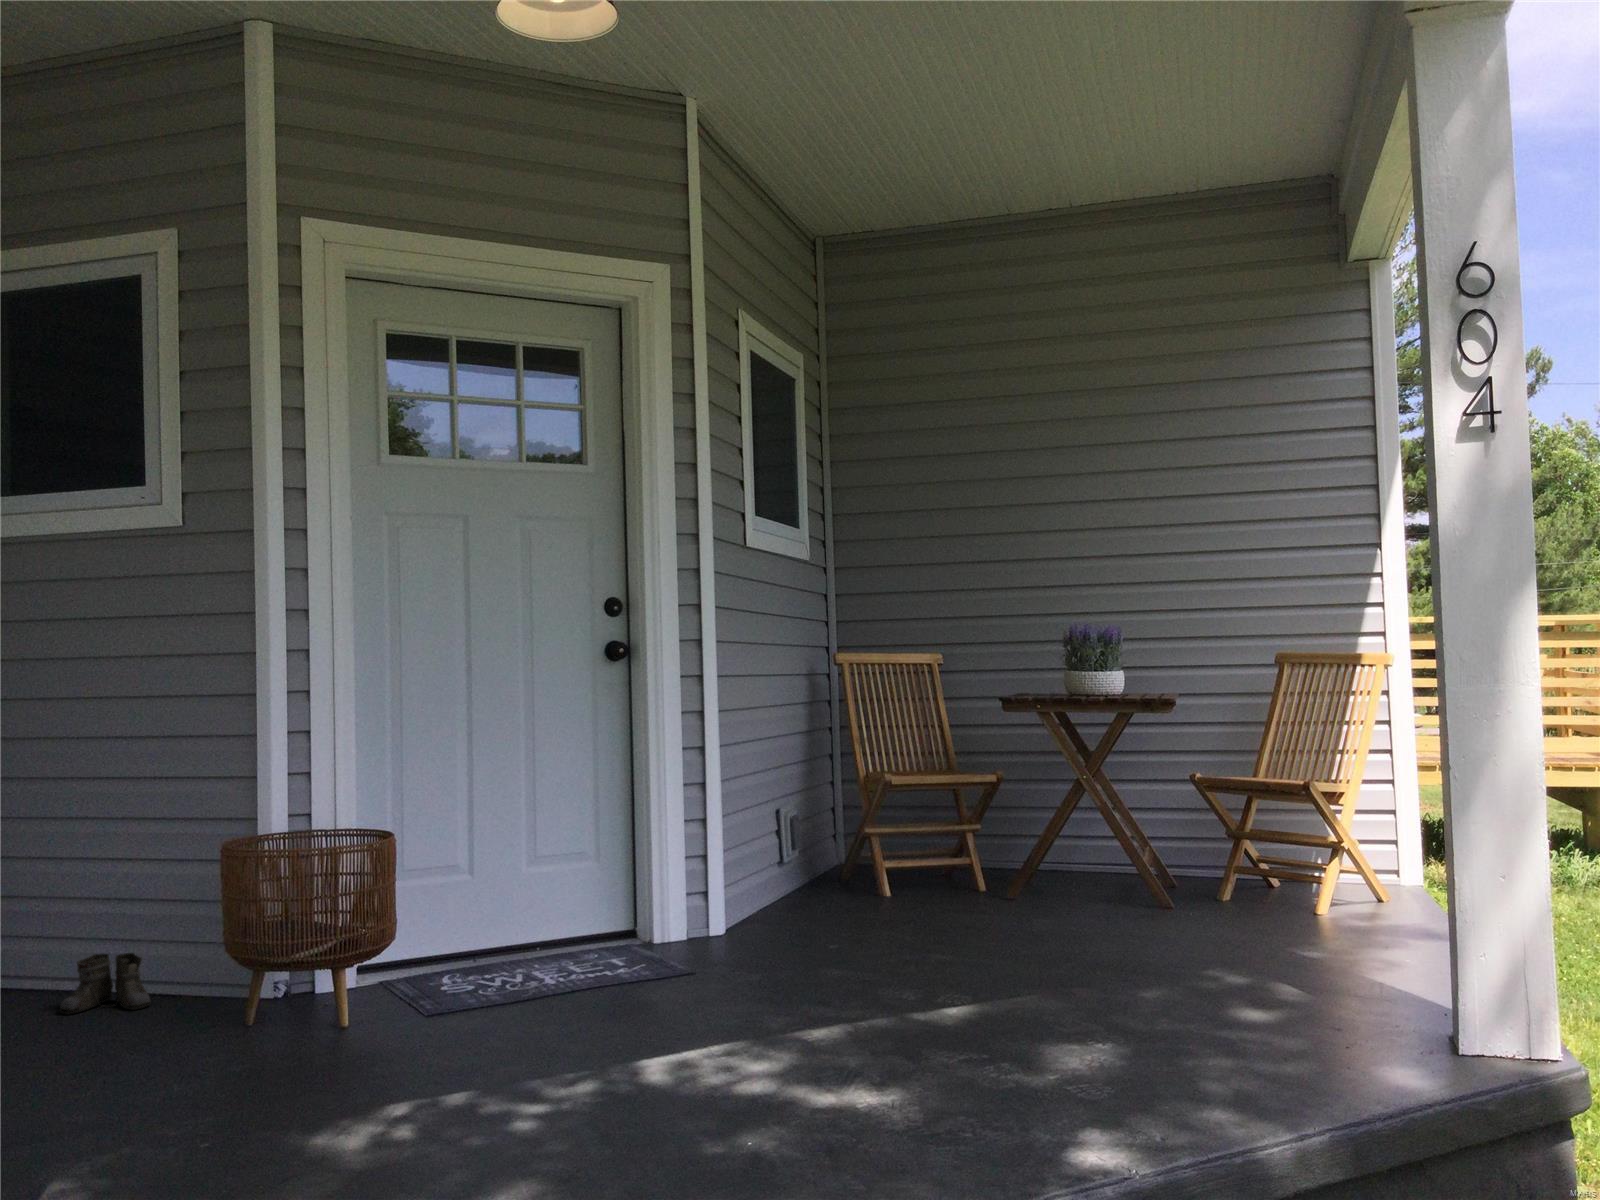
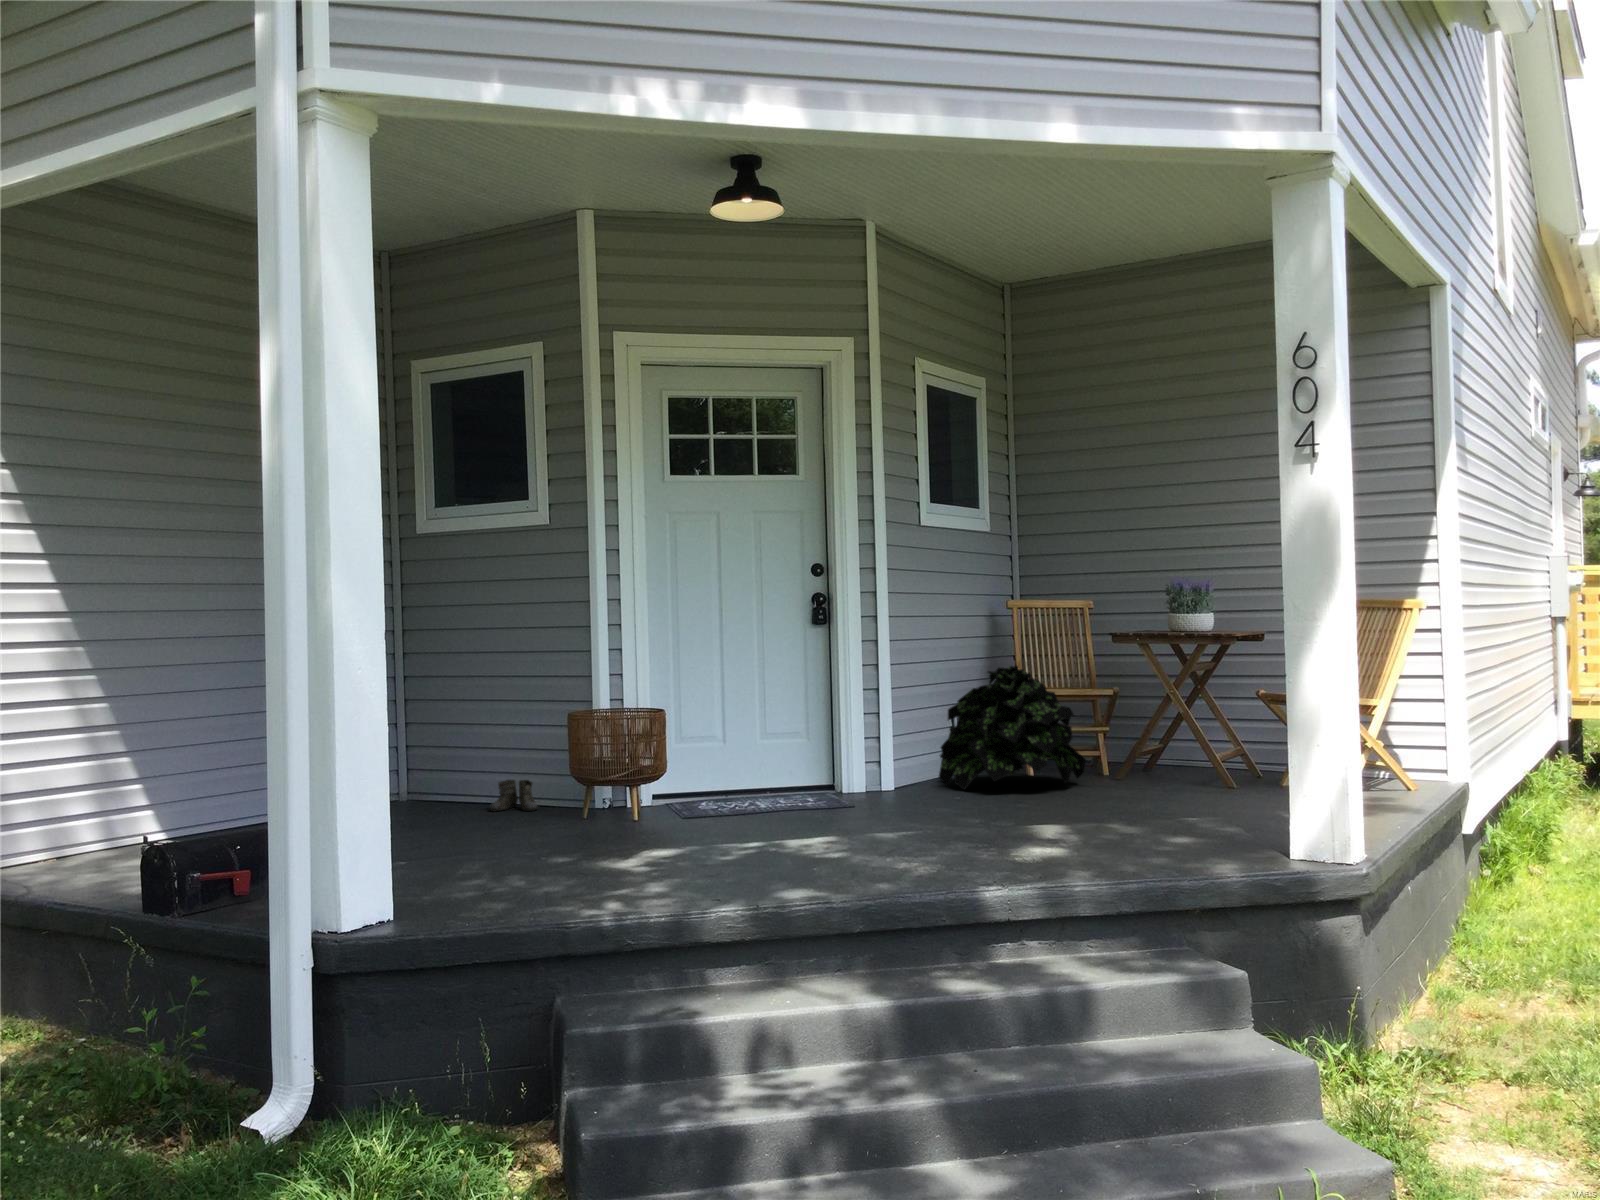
potted plant: none [772,743,979,926] -> present [939,666,1086,790]

